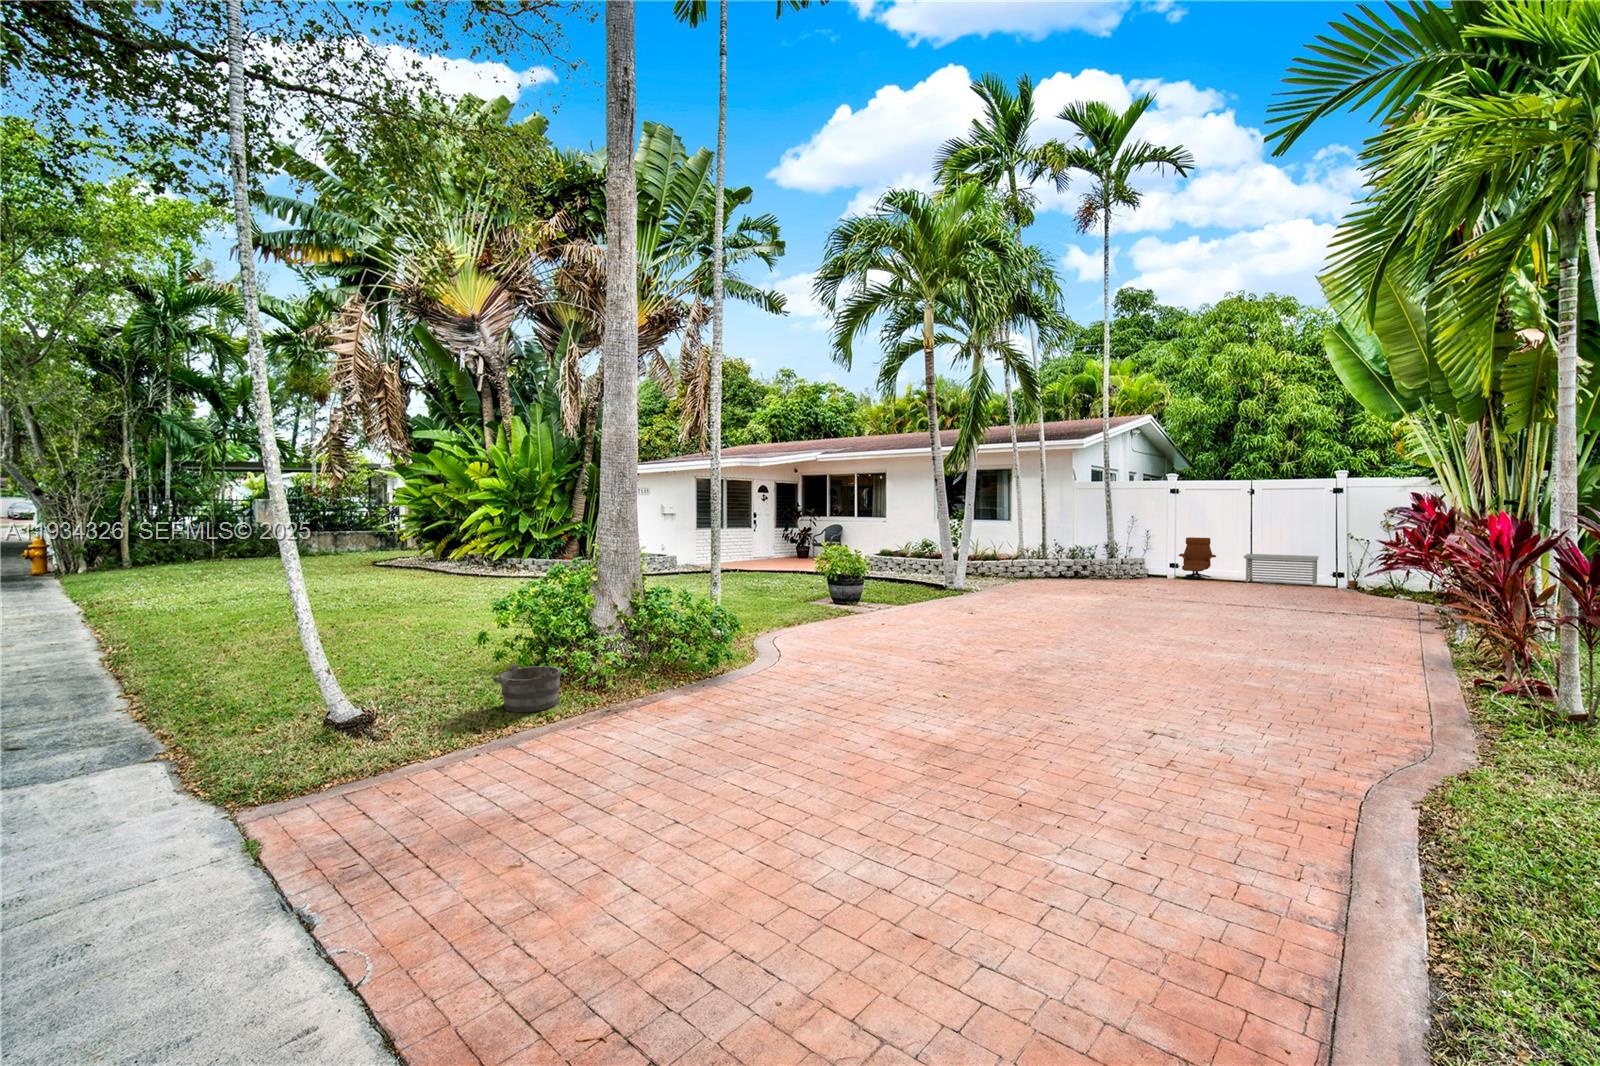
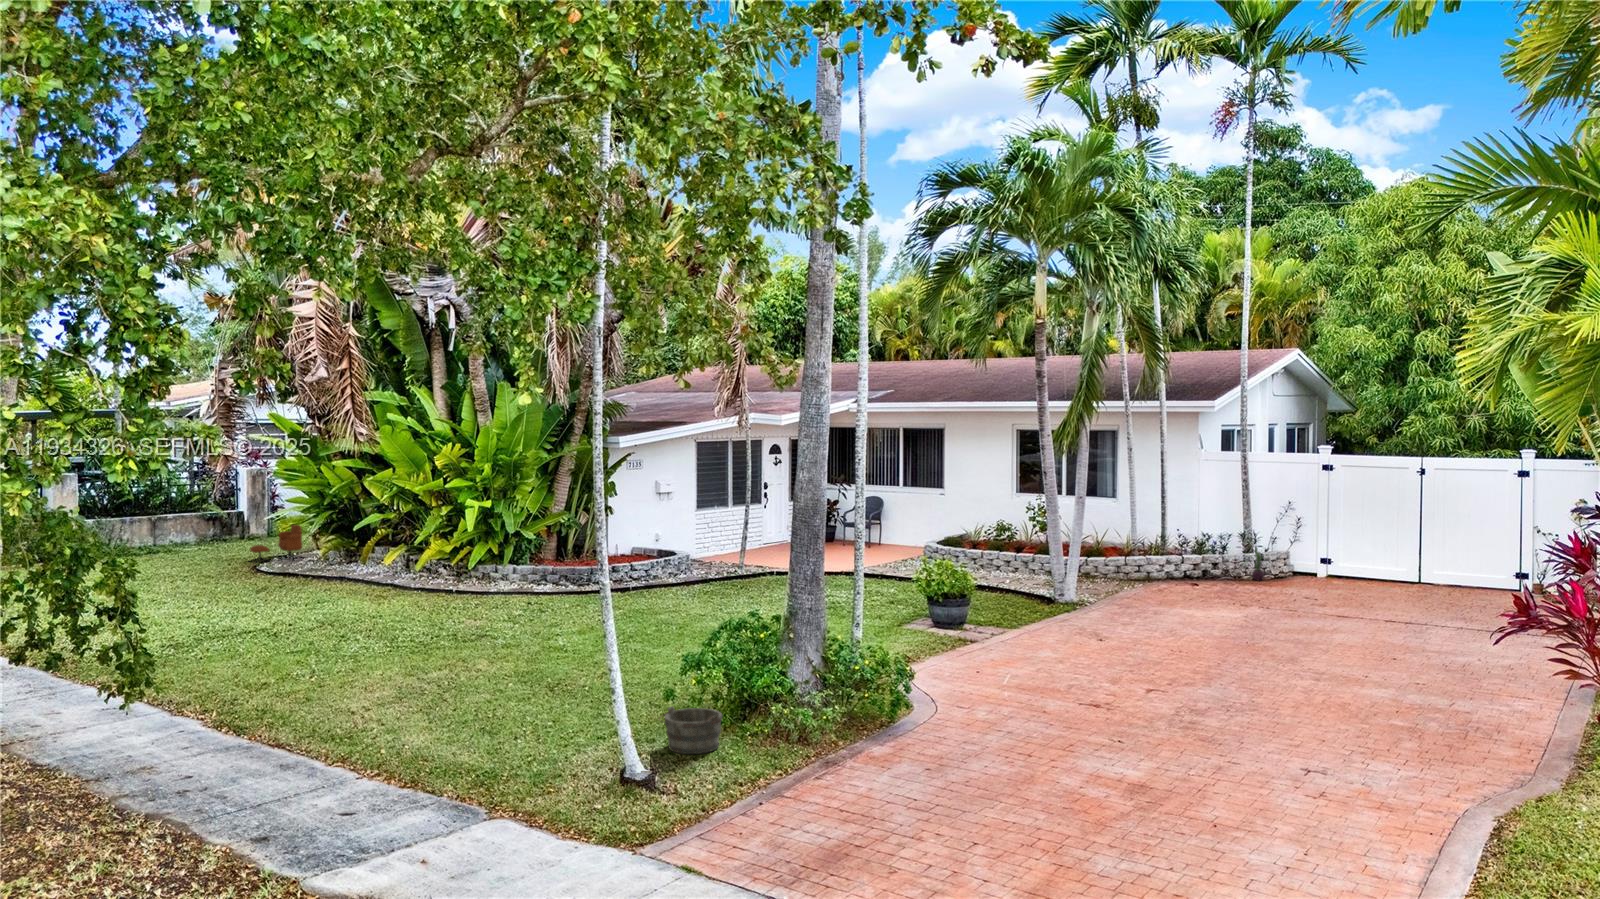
lounge chair: present [1179,537,1216,580] -> present [250,525,302,563]
decorative plant: none [1105,552,1133,579] -> present [1252,547,1270,580]
storage bench: present [1244,554,1318,586] -> none [1410,549,1500,592]

